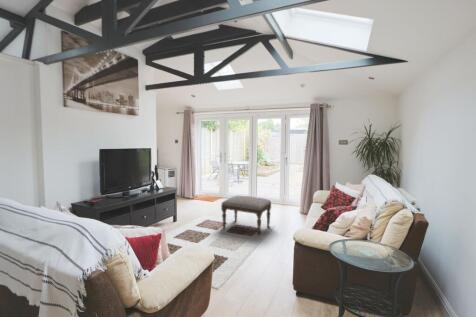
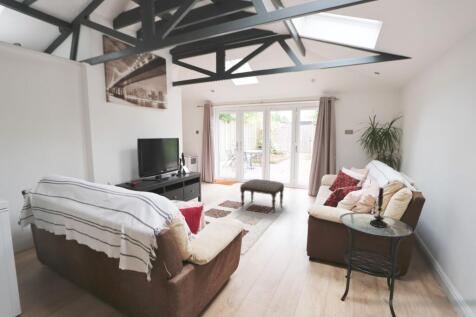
candle: none [365,208,385,257] -> present [370,187,388,228]

